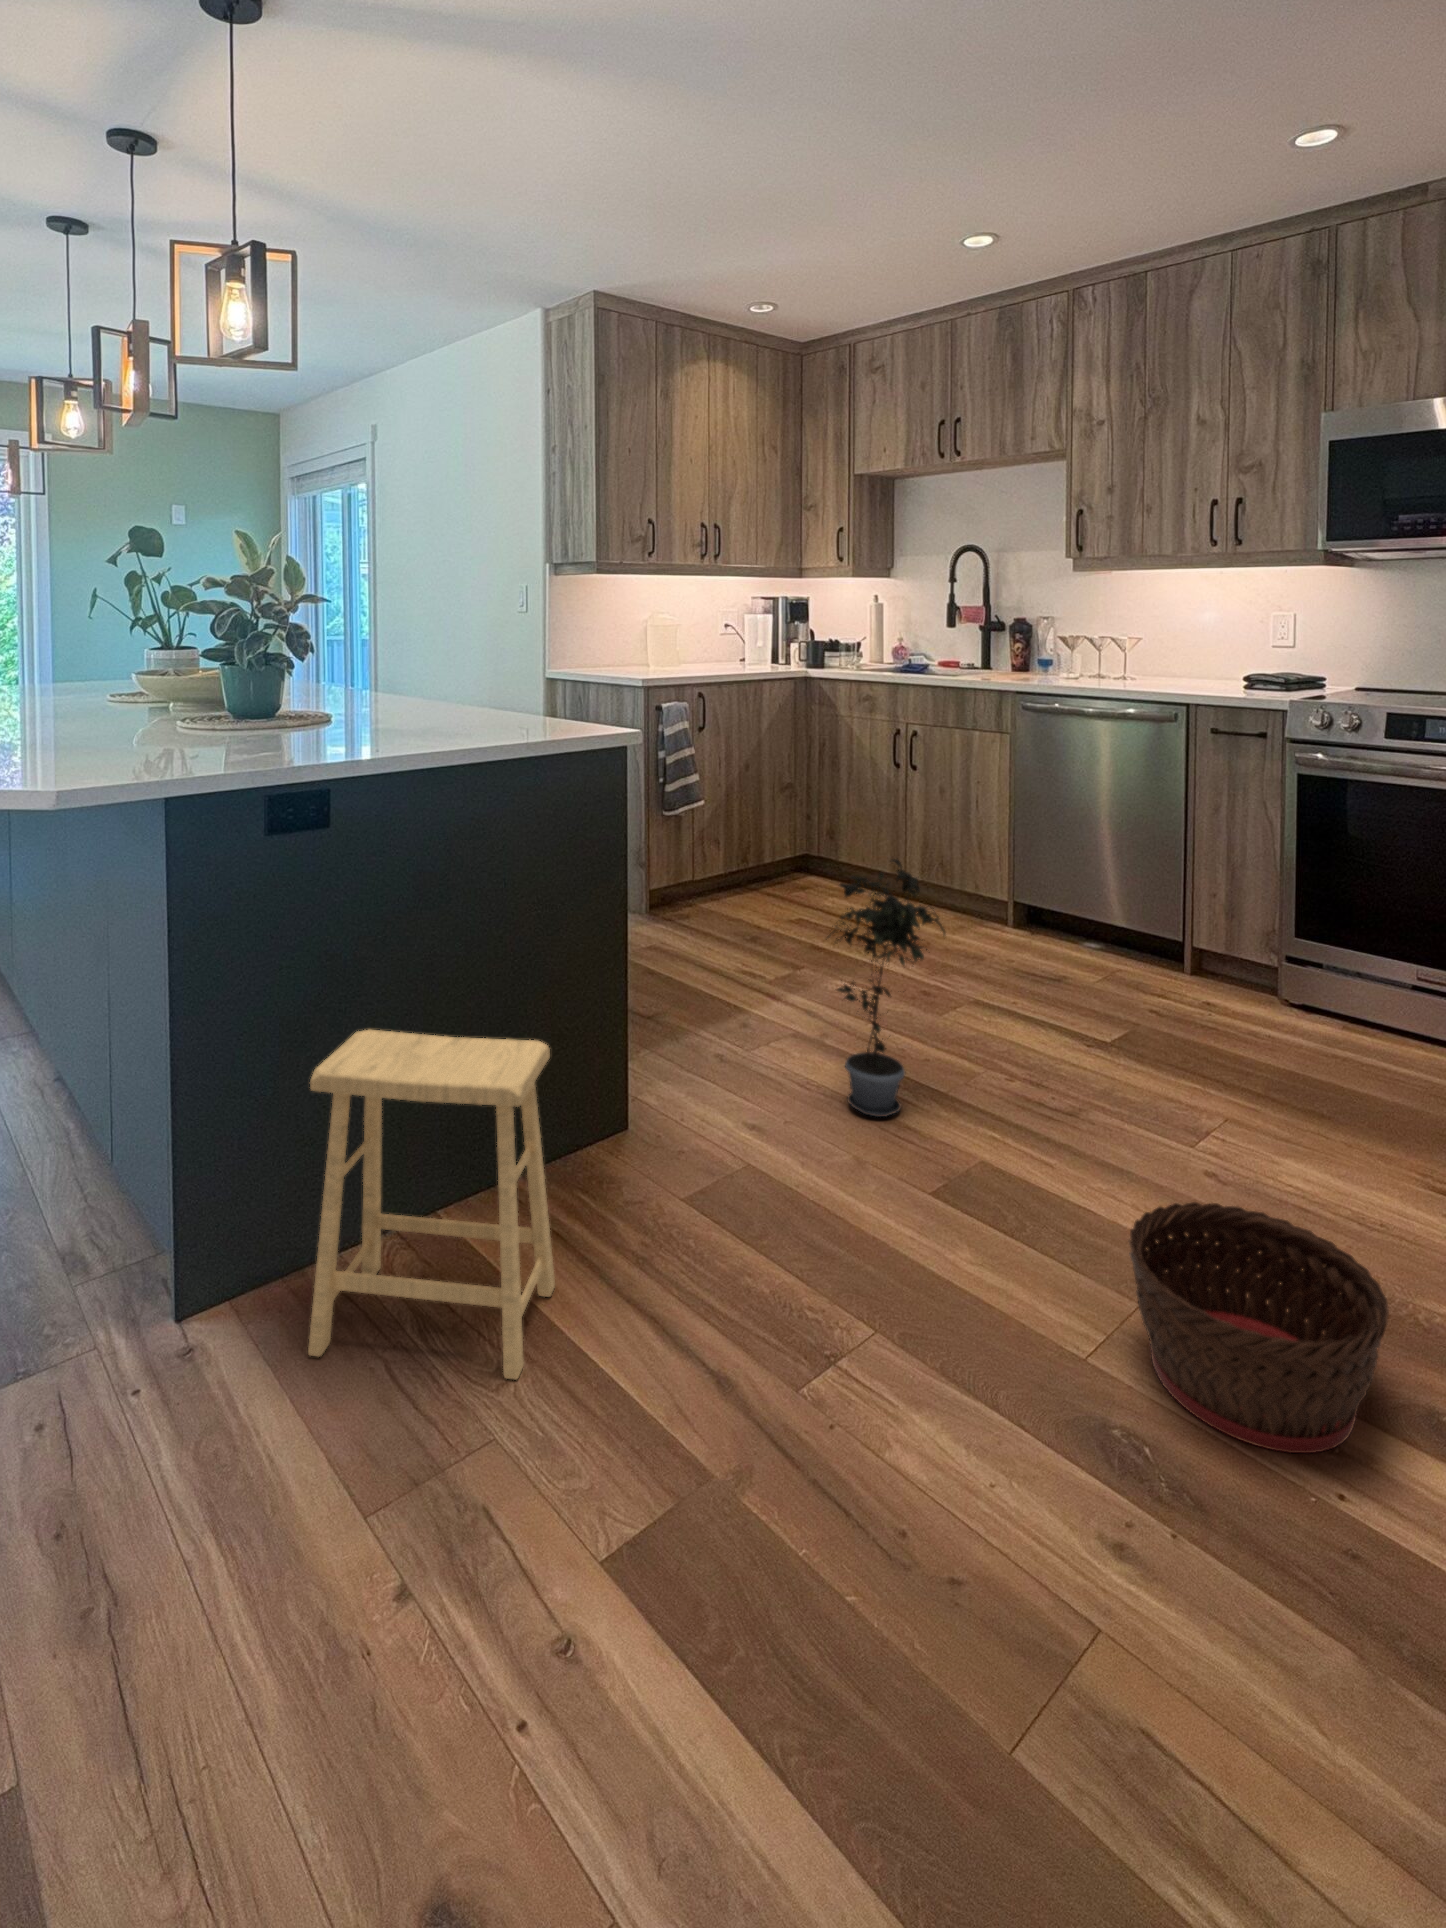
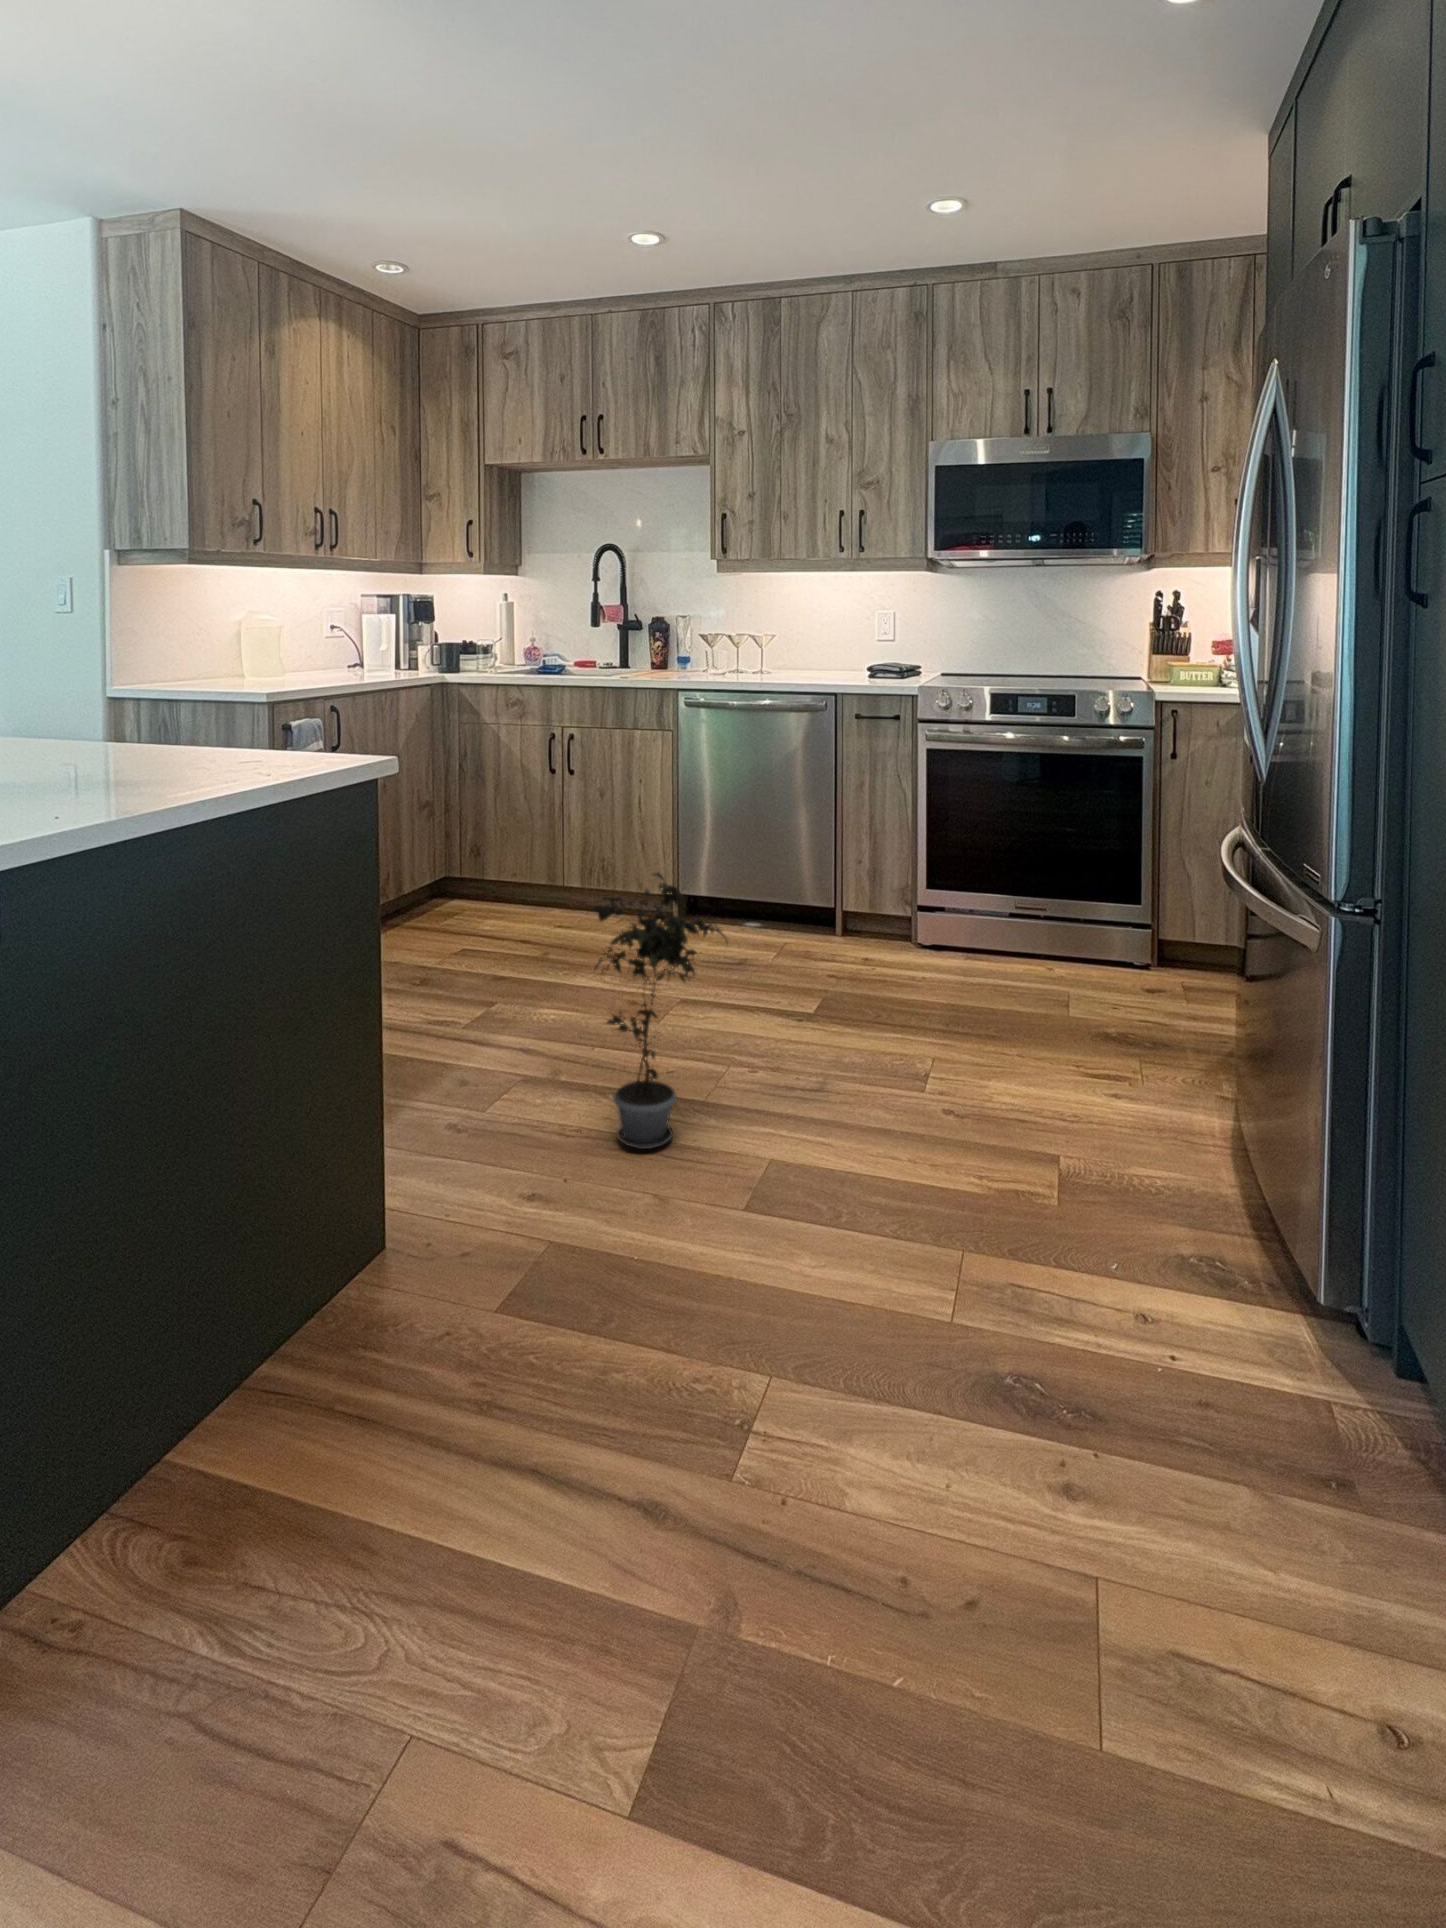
footstool: present [308,1030,555,1379] -> none [47,1172,404,1743]
basket: present [1129,1202,1389,1453] -> none [972,1141,1182,1350]

